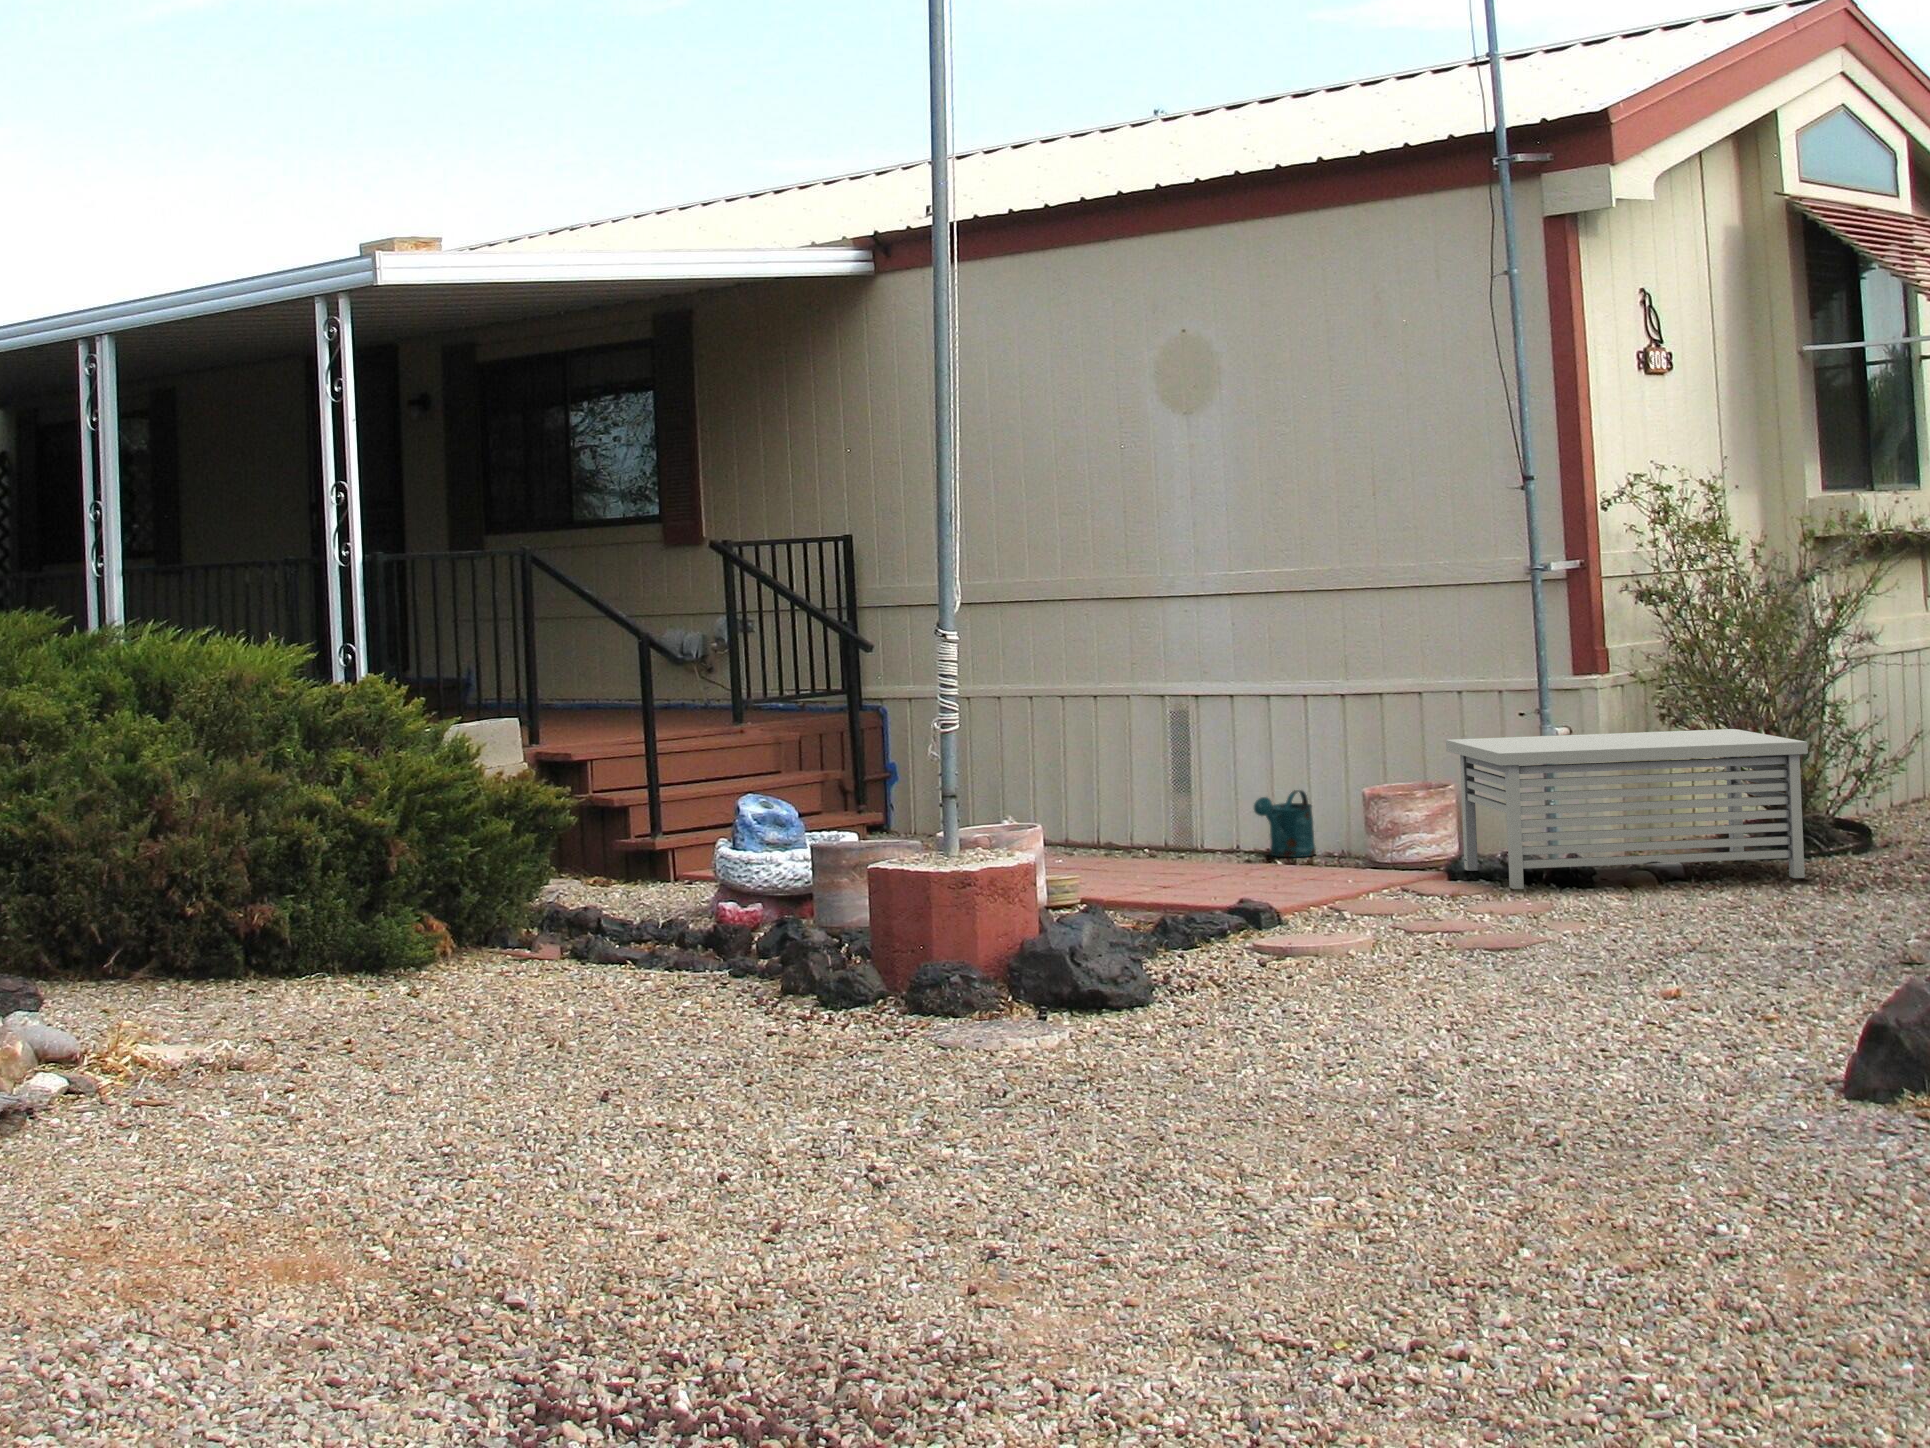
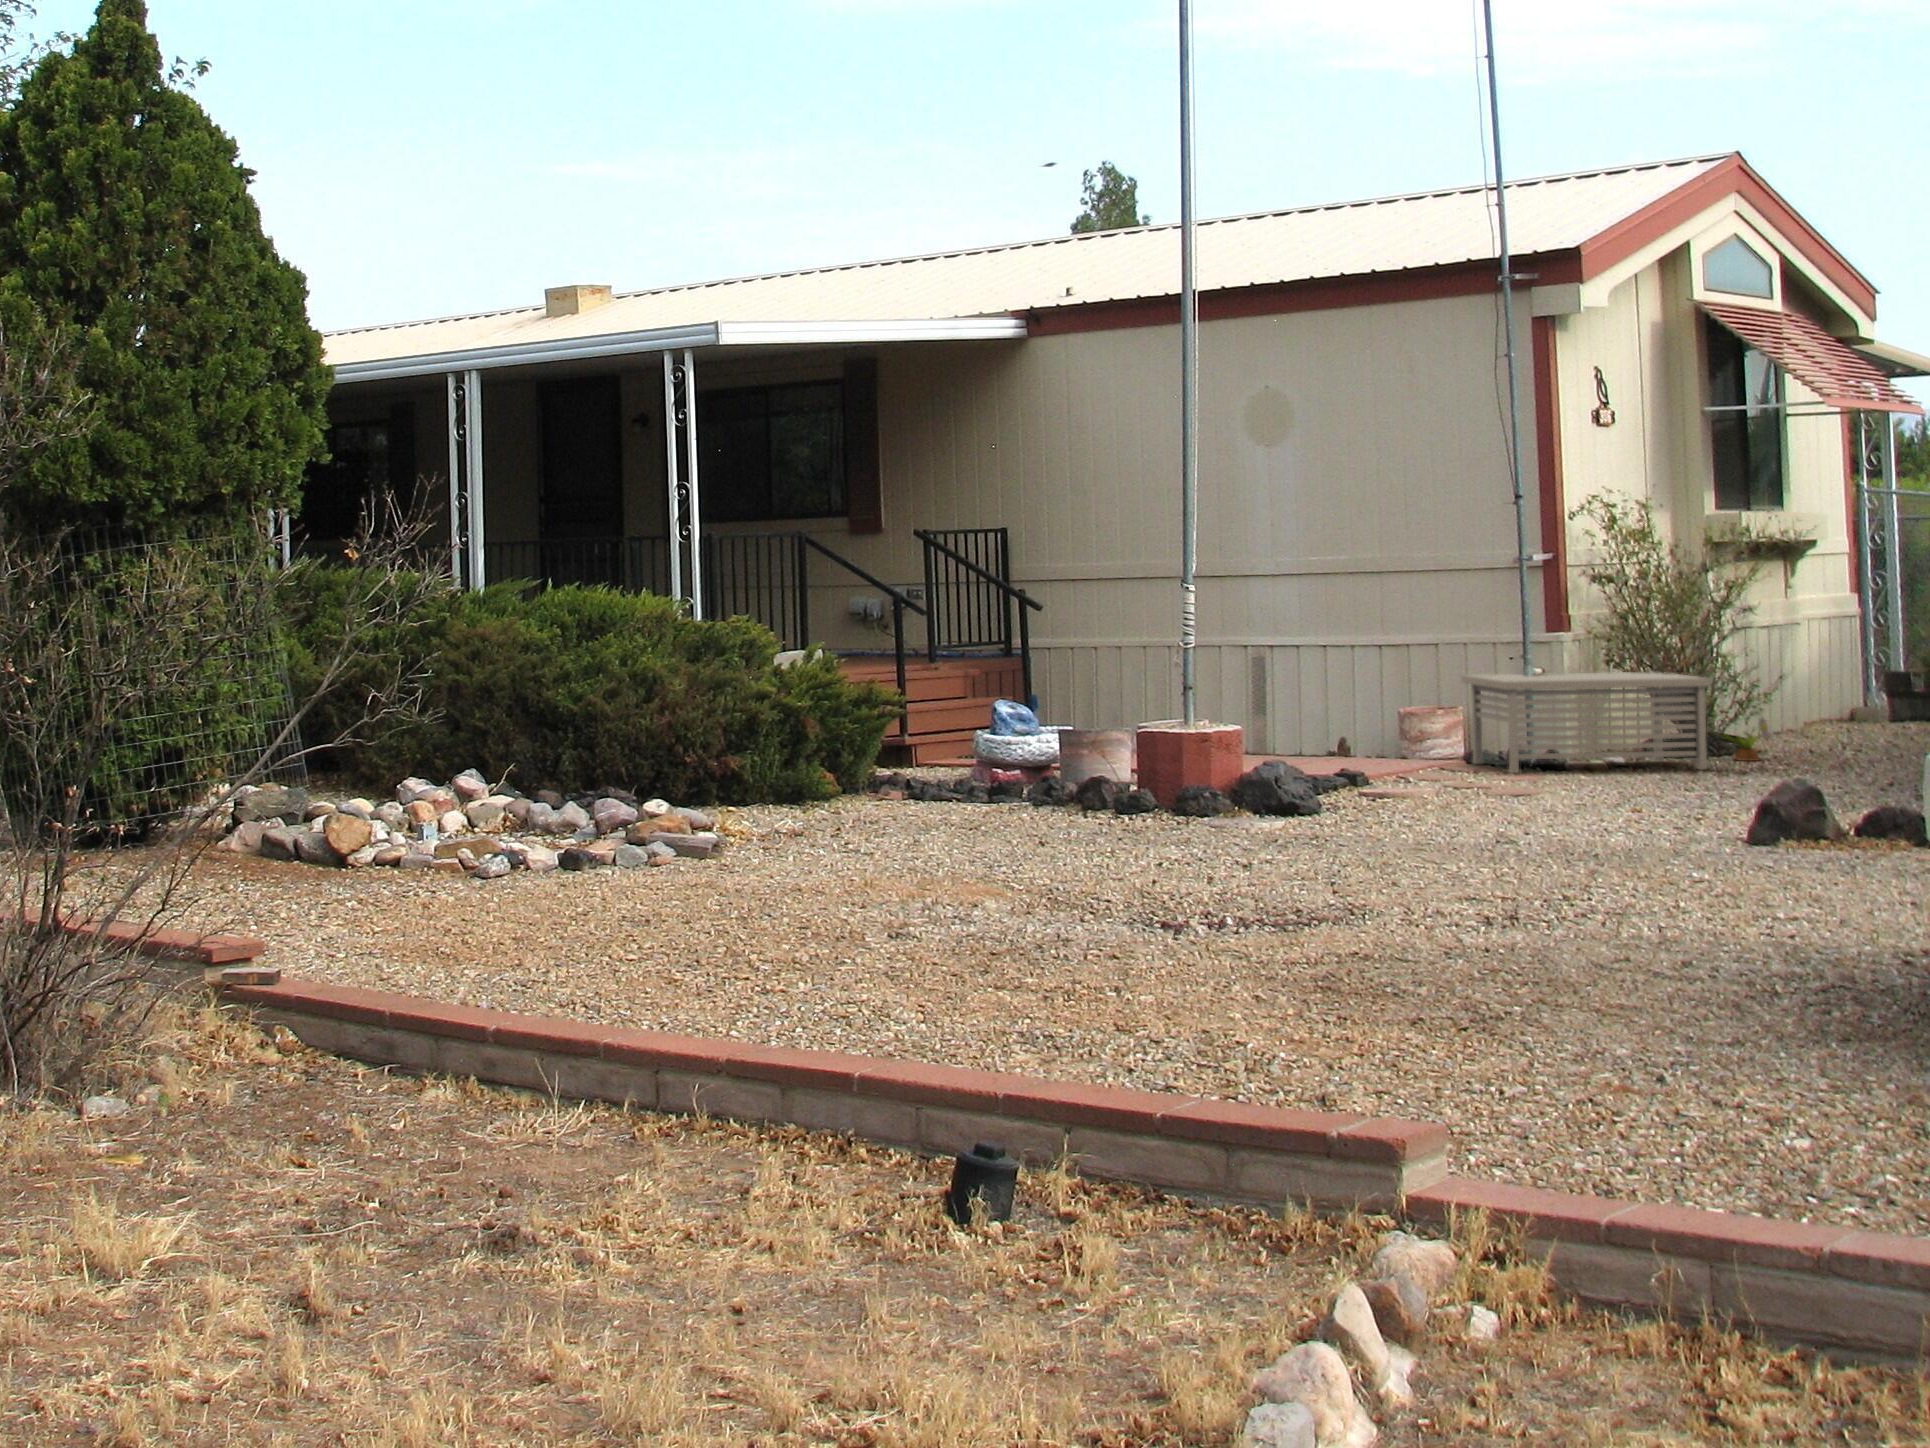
decorative plant: none [1827,789,1898,857] -> present [1725,717,1768,761]
watering can: present [1254,790,1316,857] -> none [1322,712,1363,757]

